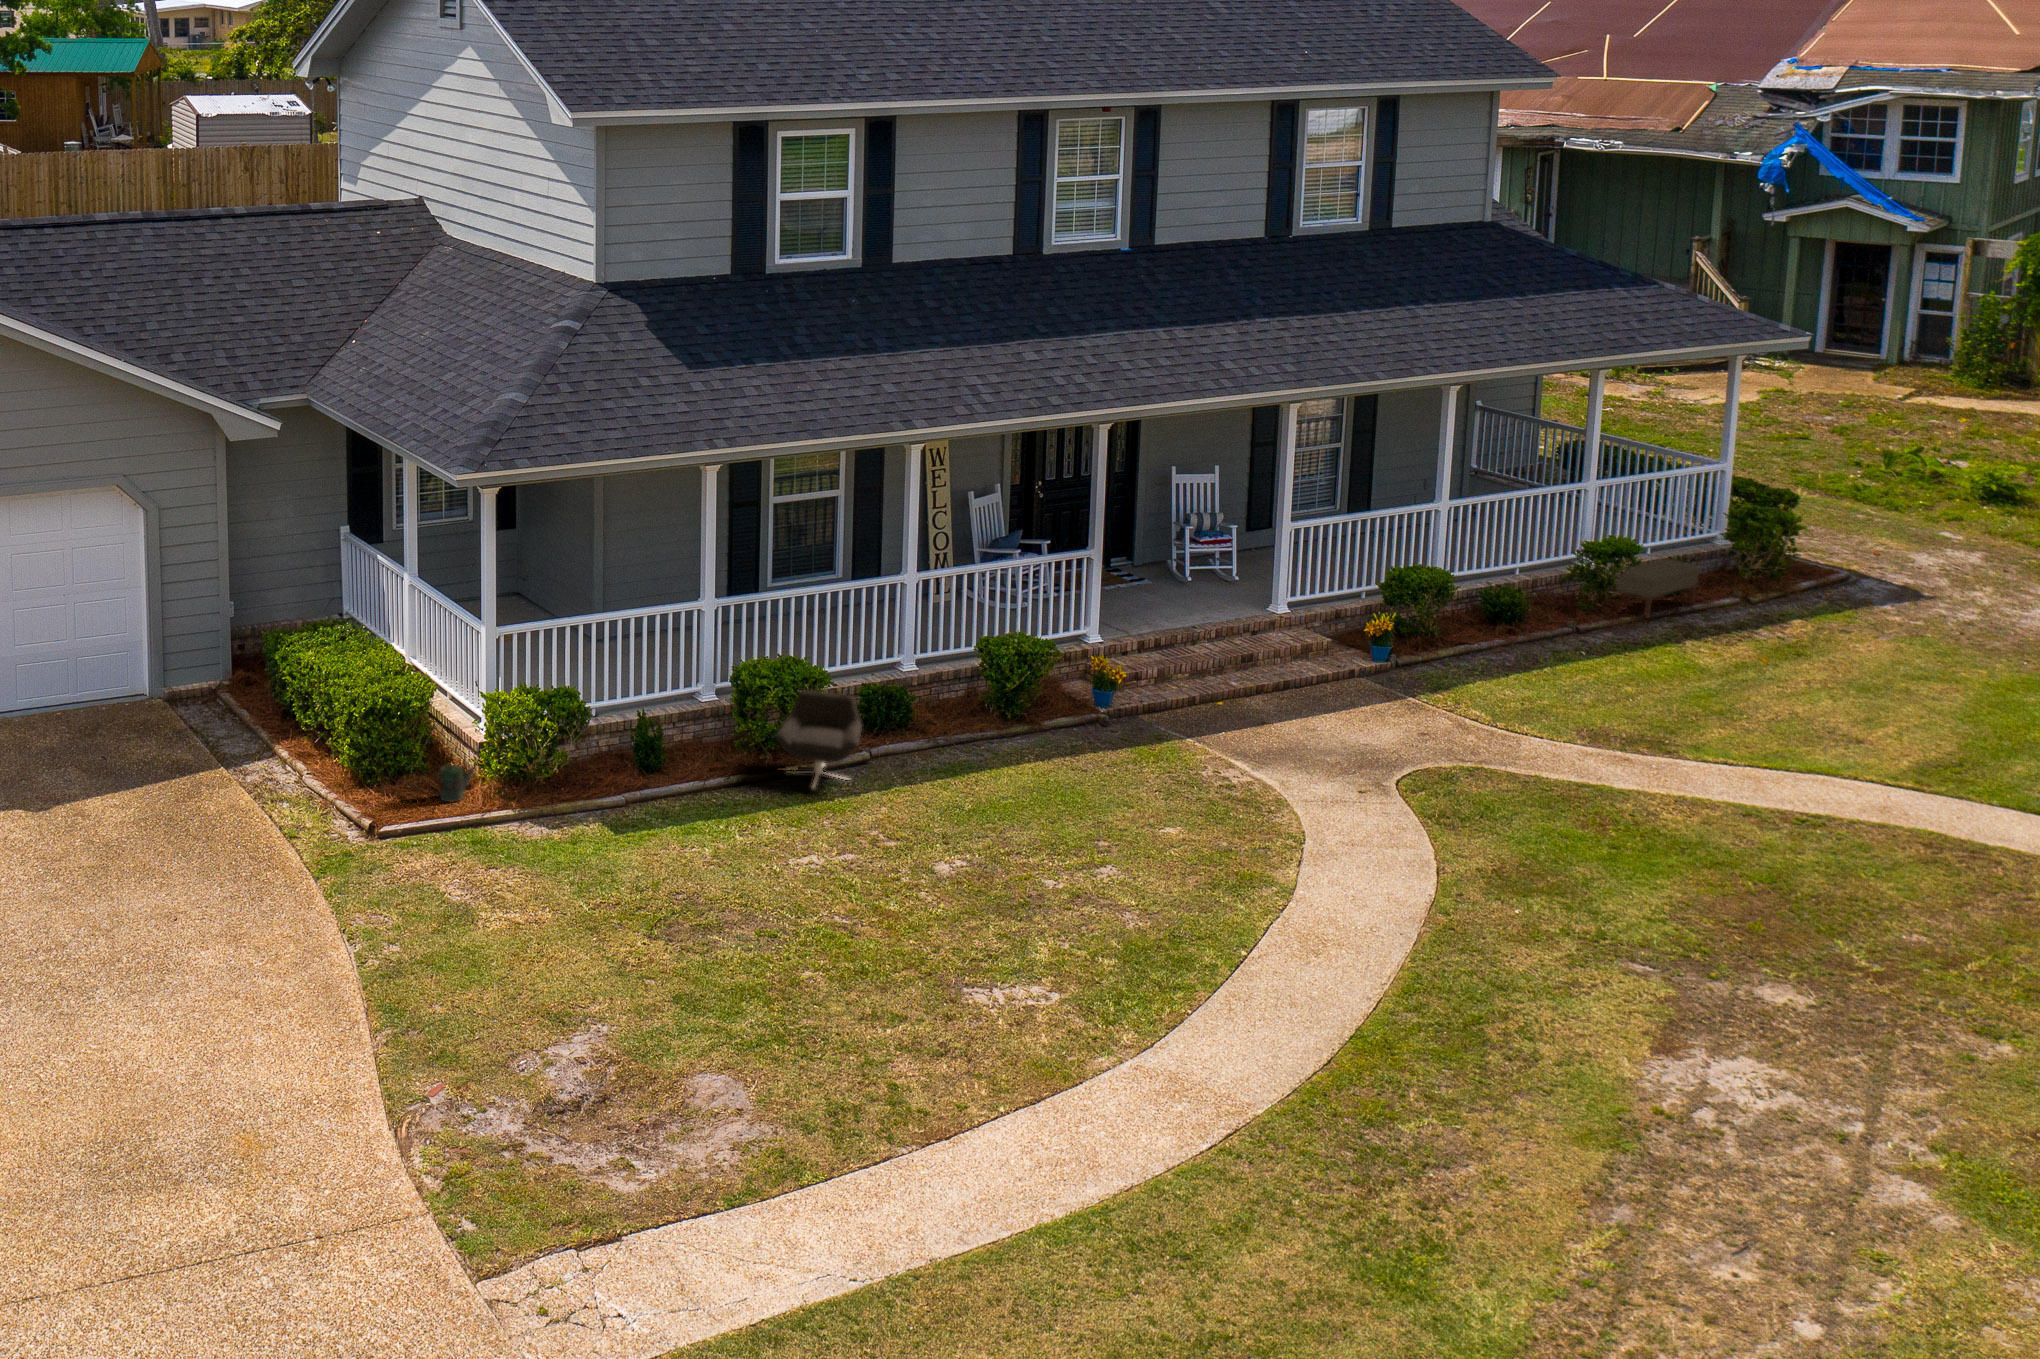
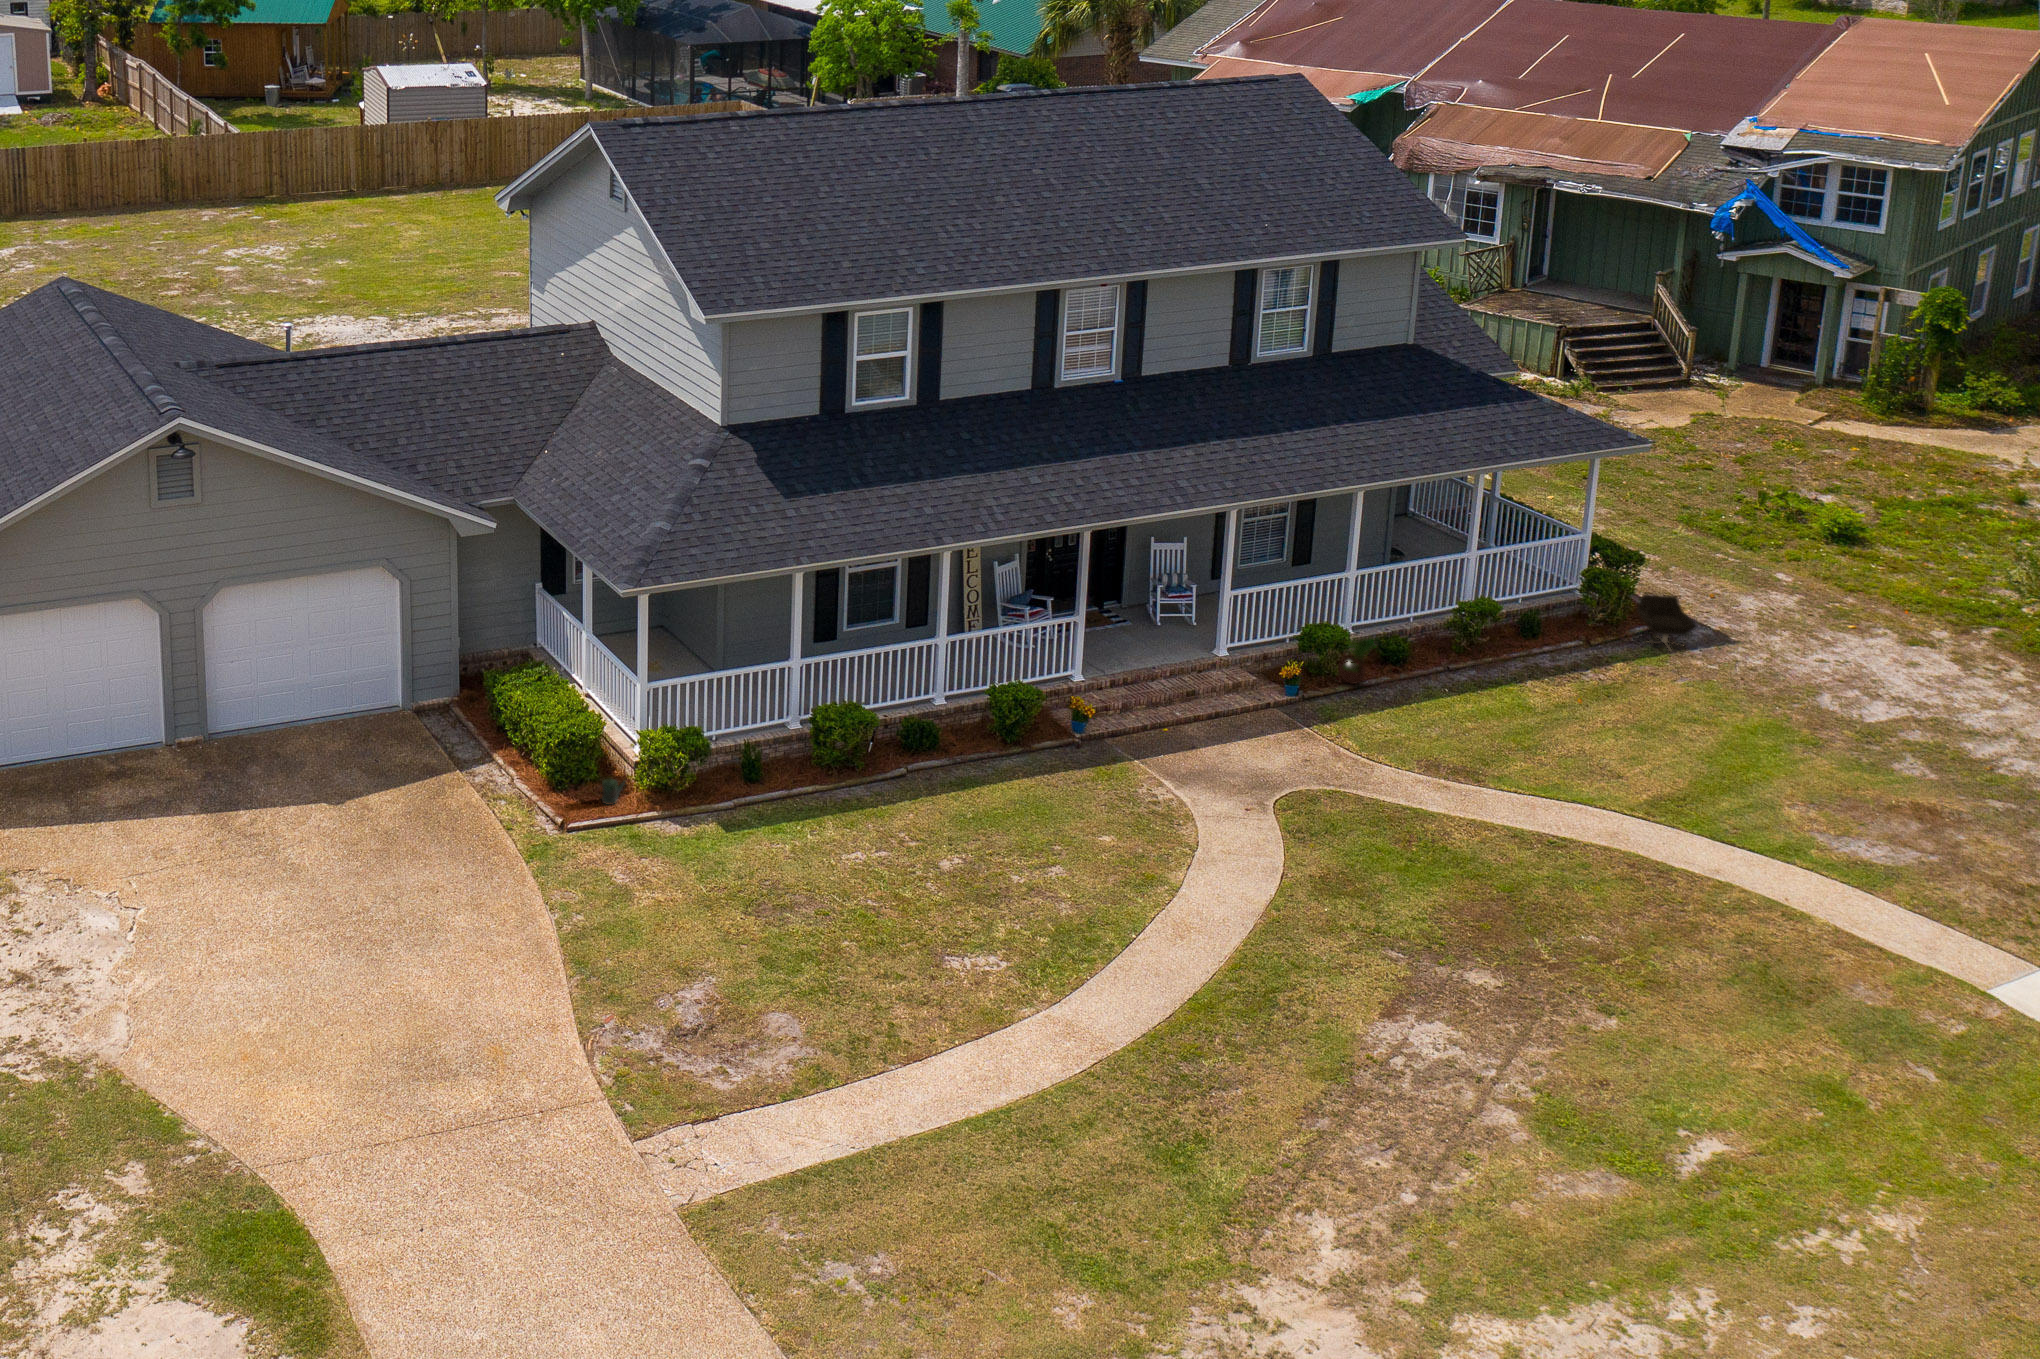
bench: present [1616,559,1700,618] -> none [1492,605,1563,655]
potted tree: none [1433,579,1485,651] -> present [1340,636,1374,684]
lounge chair: present [775,691,862,788] -> present [1637,594,1697,645]

